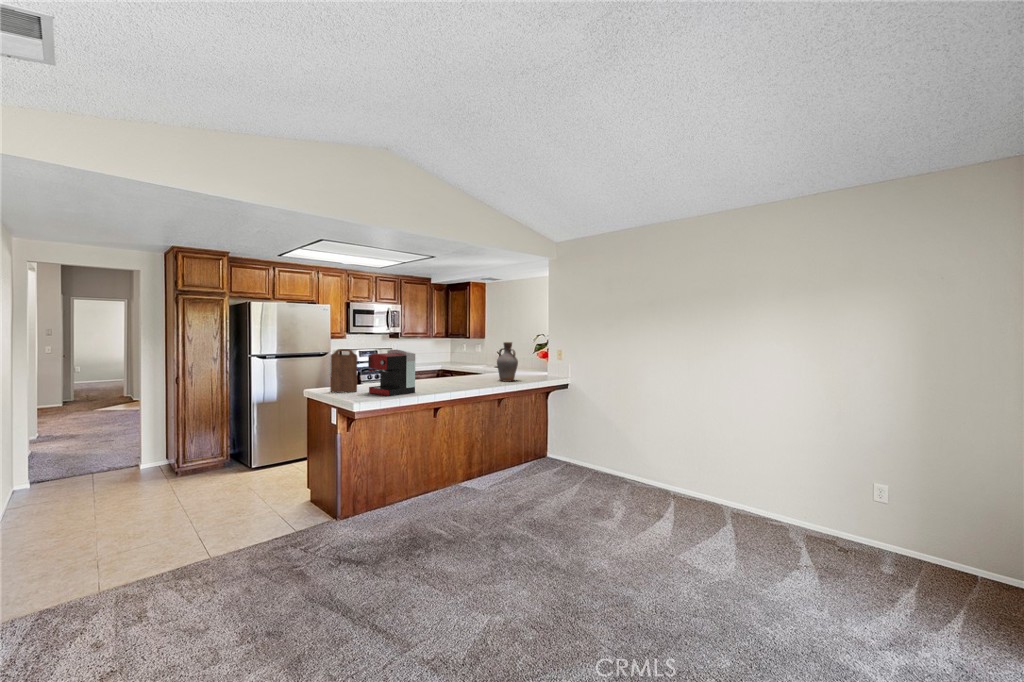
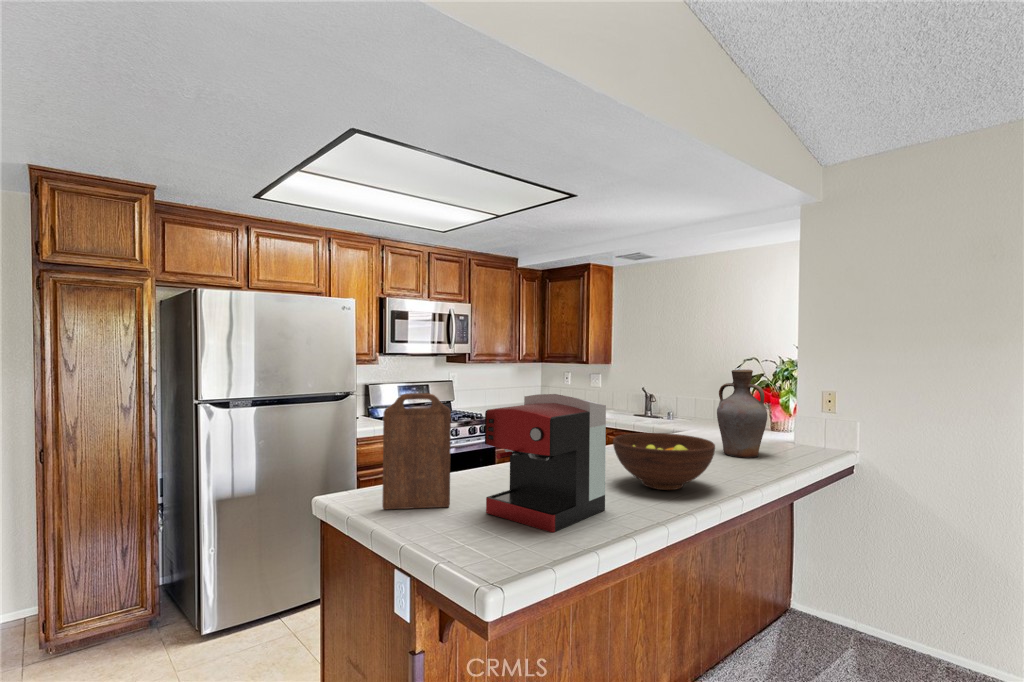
fruit bowl: none [430,368,469,389] -> present [613,433,715,490]

